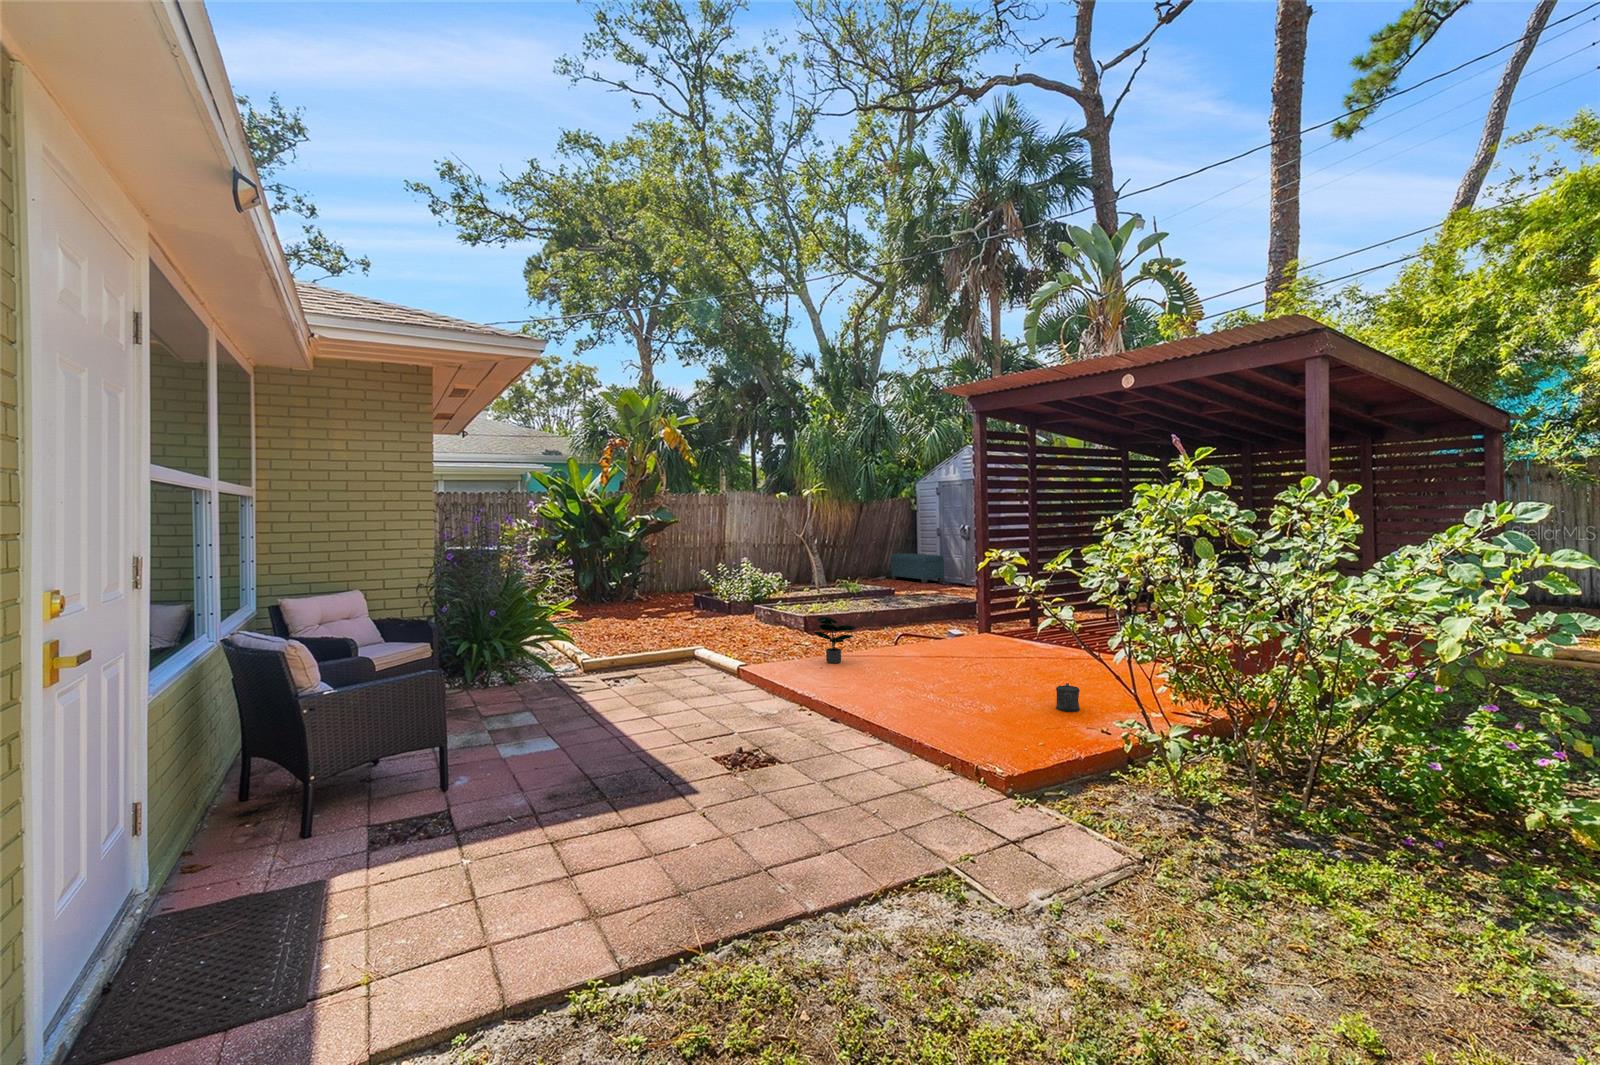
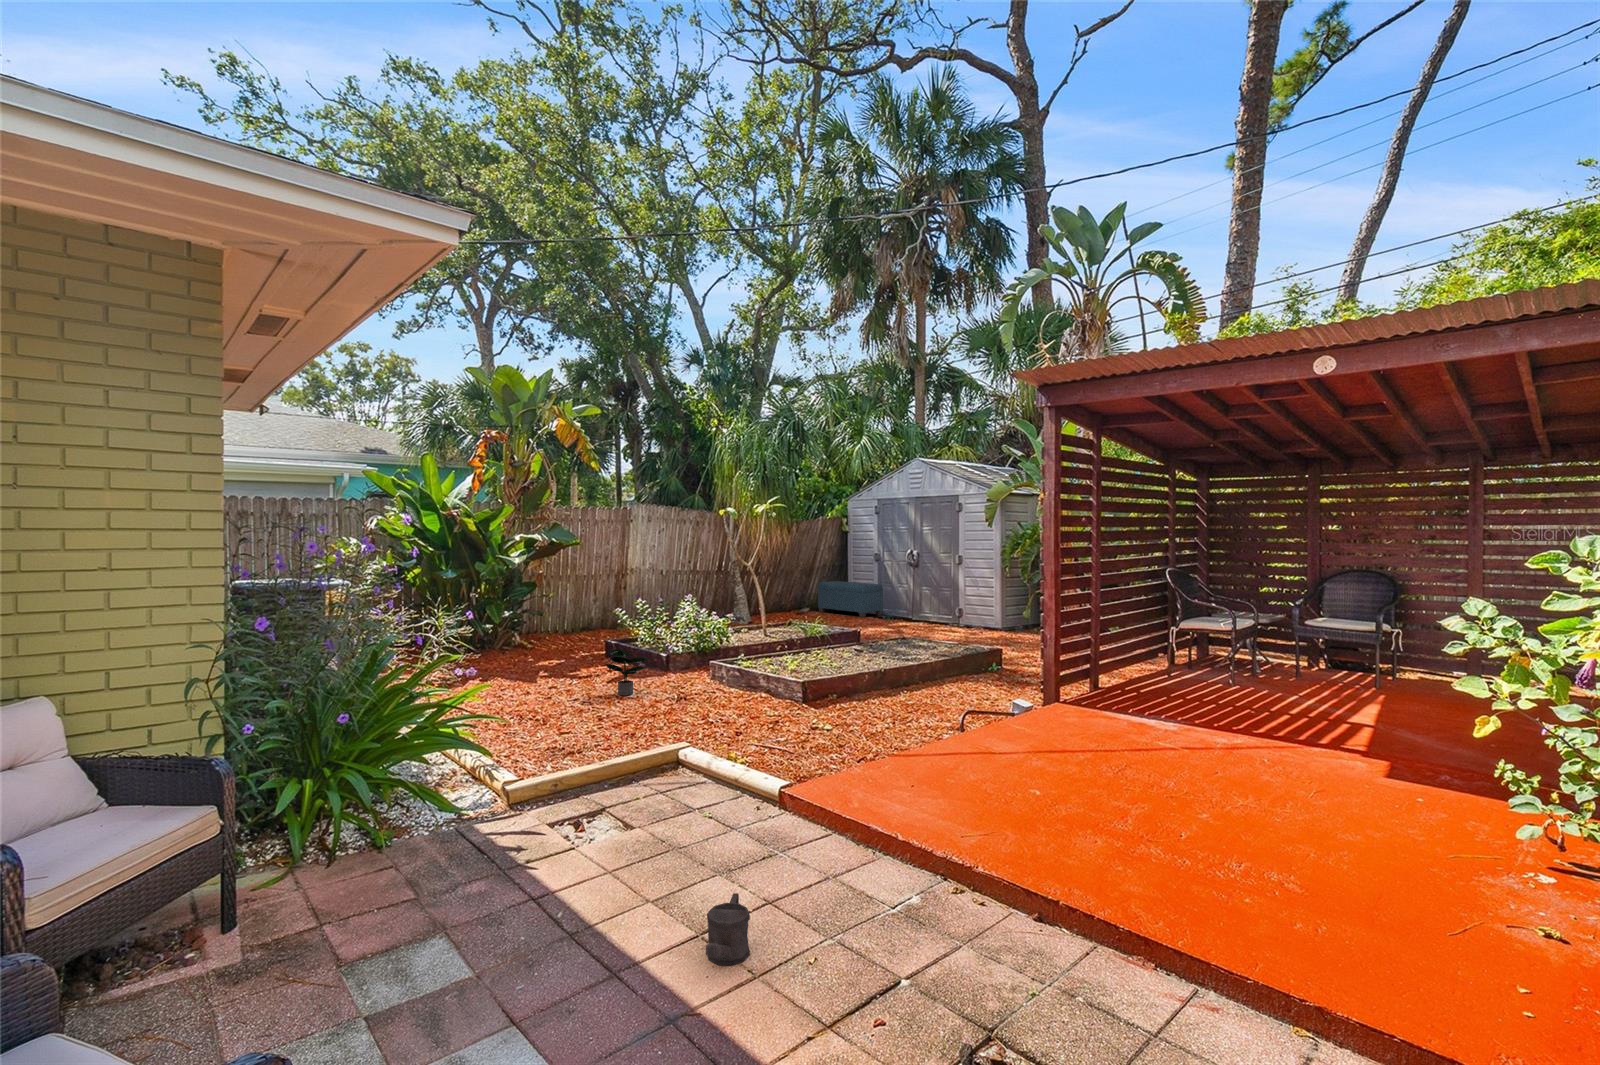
potted plant: present [814,617,856,663] -> present [605,649,649,696]
watering can: present [1056,683,1080,712] -> present [706,893,750,966]

